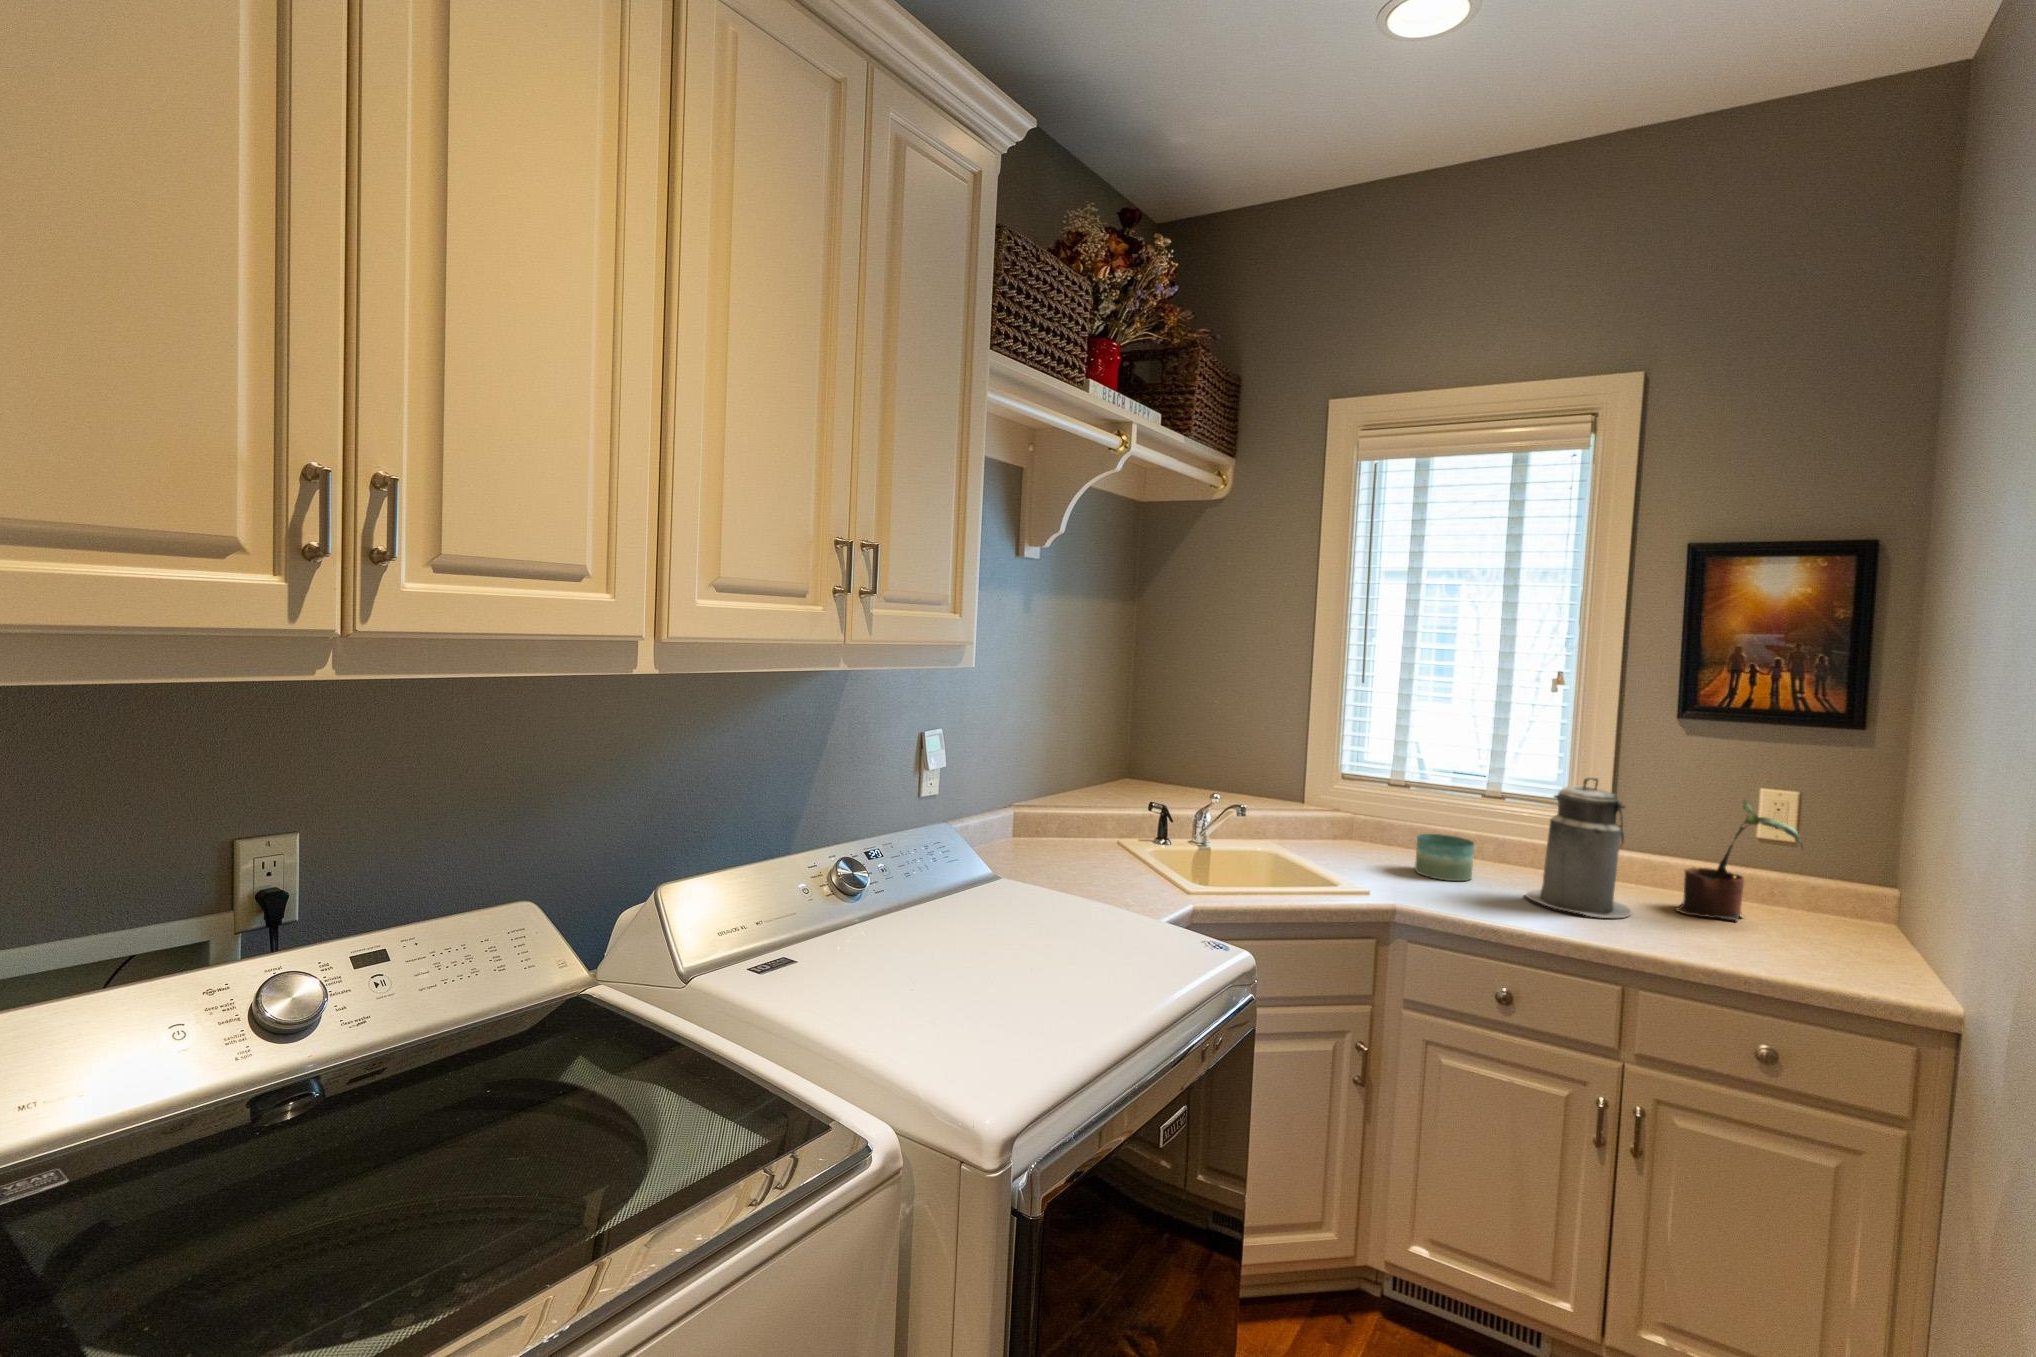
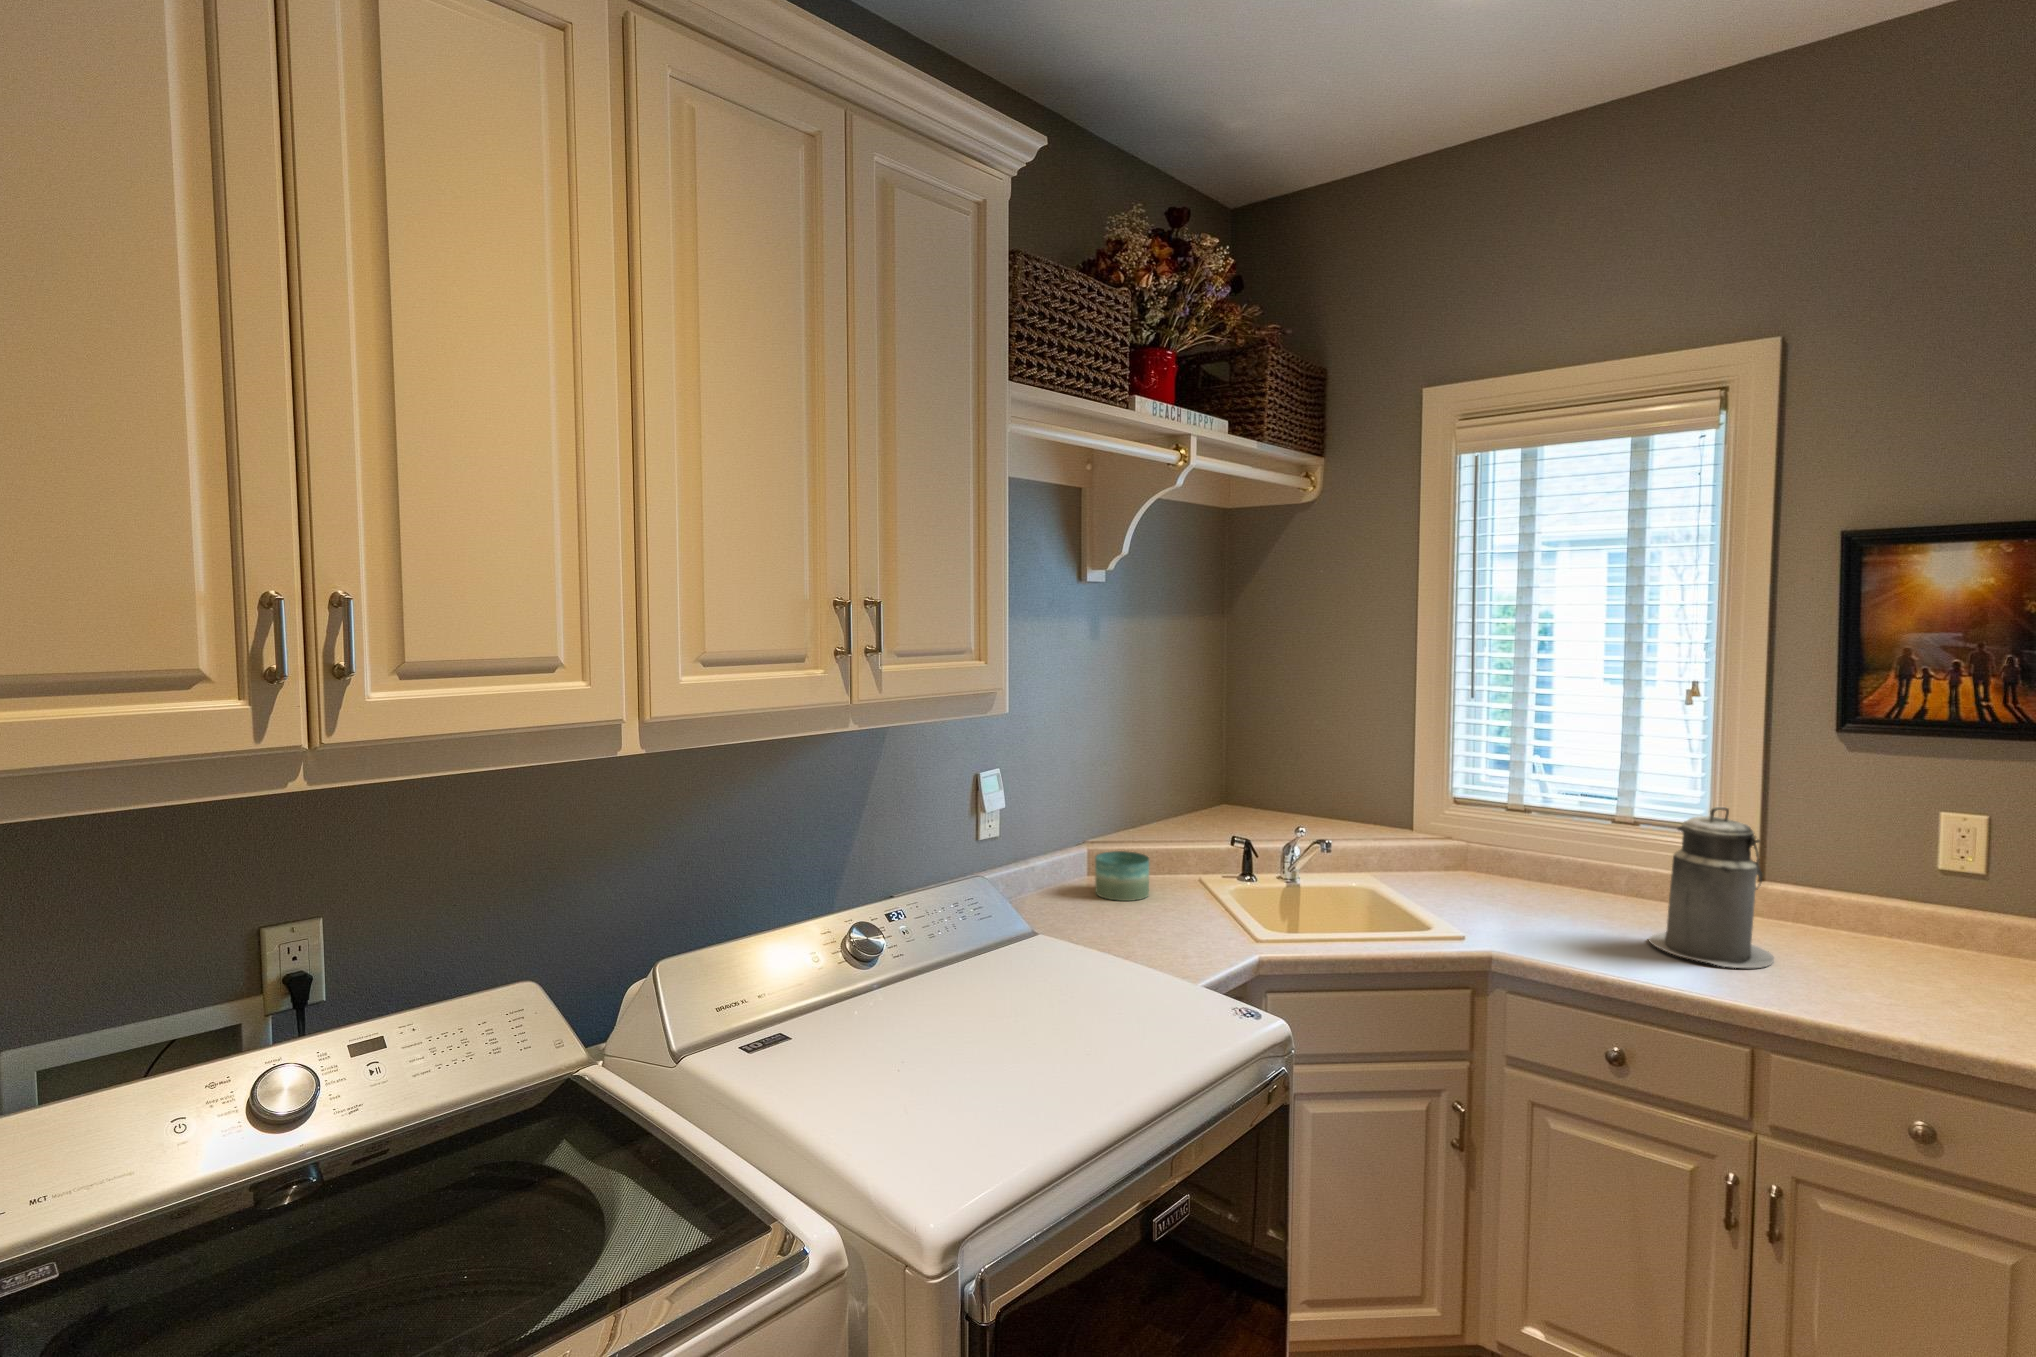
potted plant: present [1676,800,1803,920] -> none [1830,830,1989,971]
candle: present [1415,834,1474,881] -> present [1095,851,1149,901]

